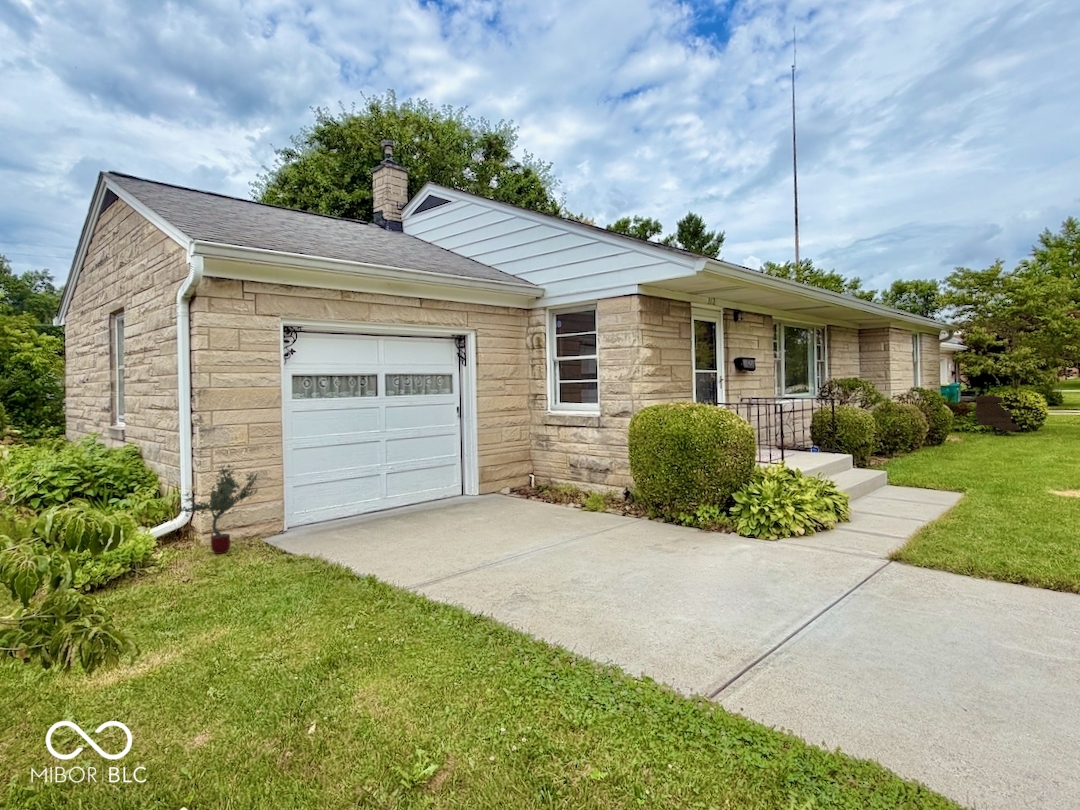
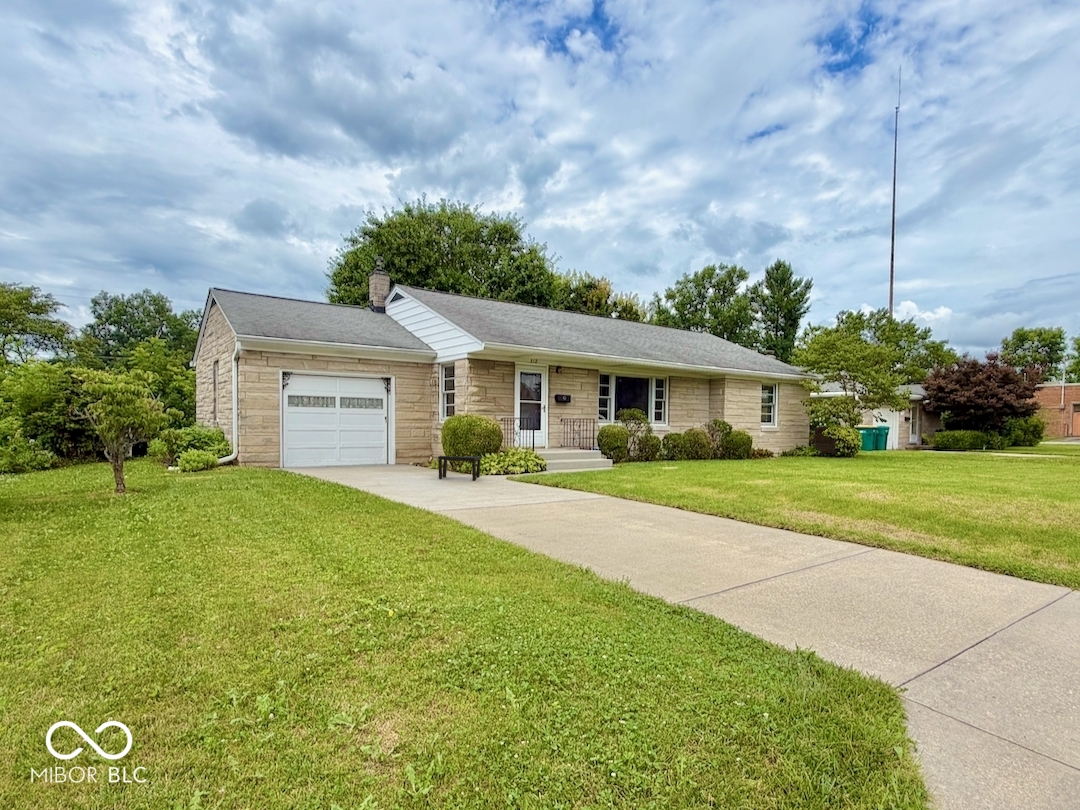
potted tree: present [178,465,257,554] -> none [226,436,263,475]
bench: none [639,481,726,532] -> present [438,456,482,481]

